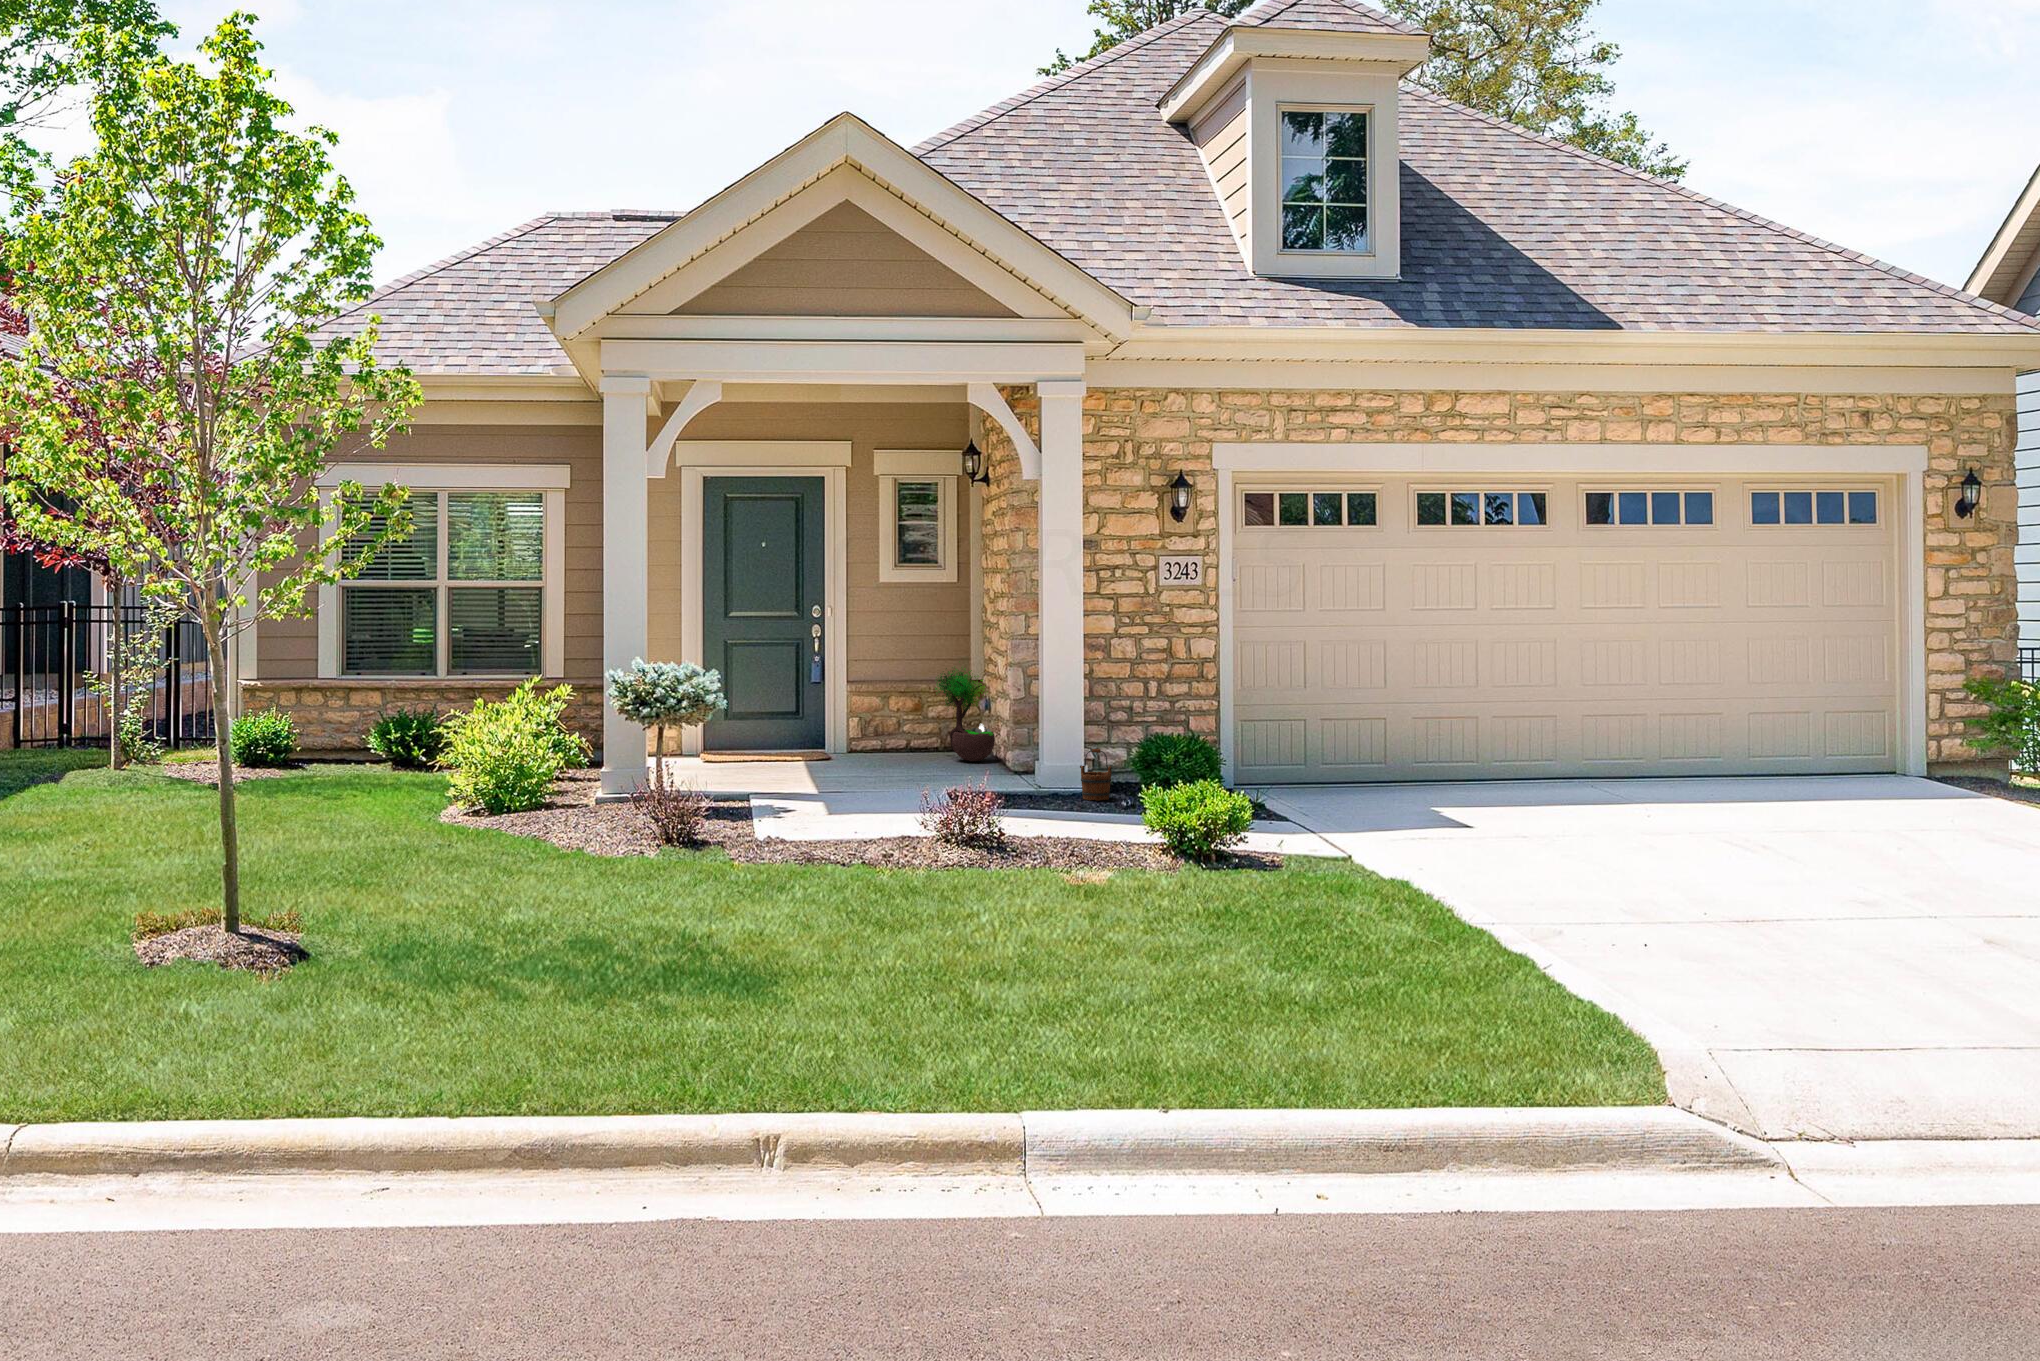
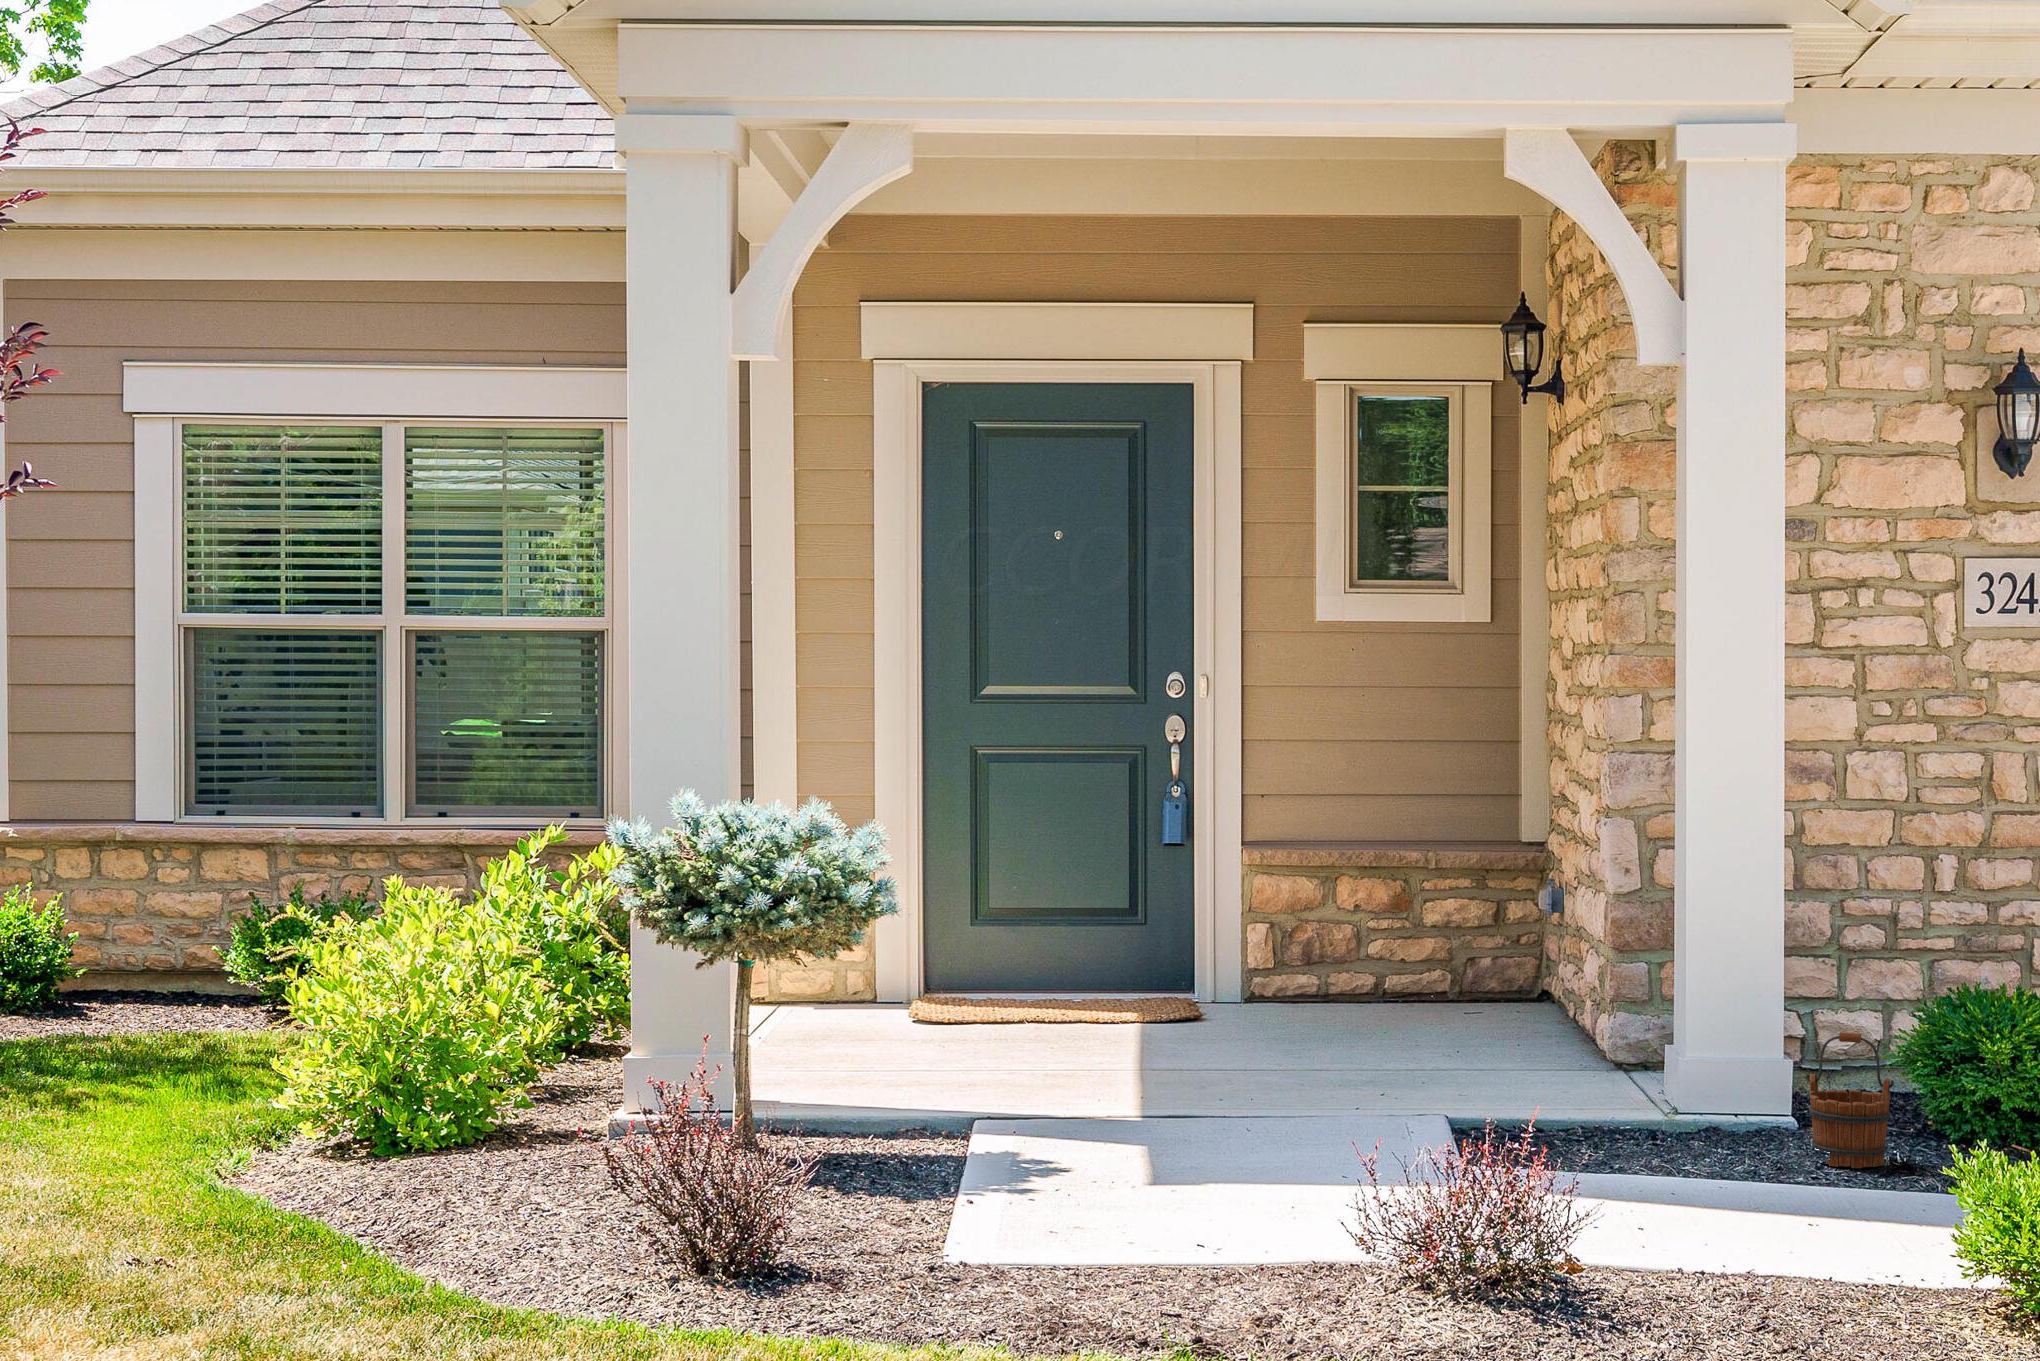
potted tree: present [935,666,995,762] -> none [1417,800,1555,1030]

